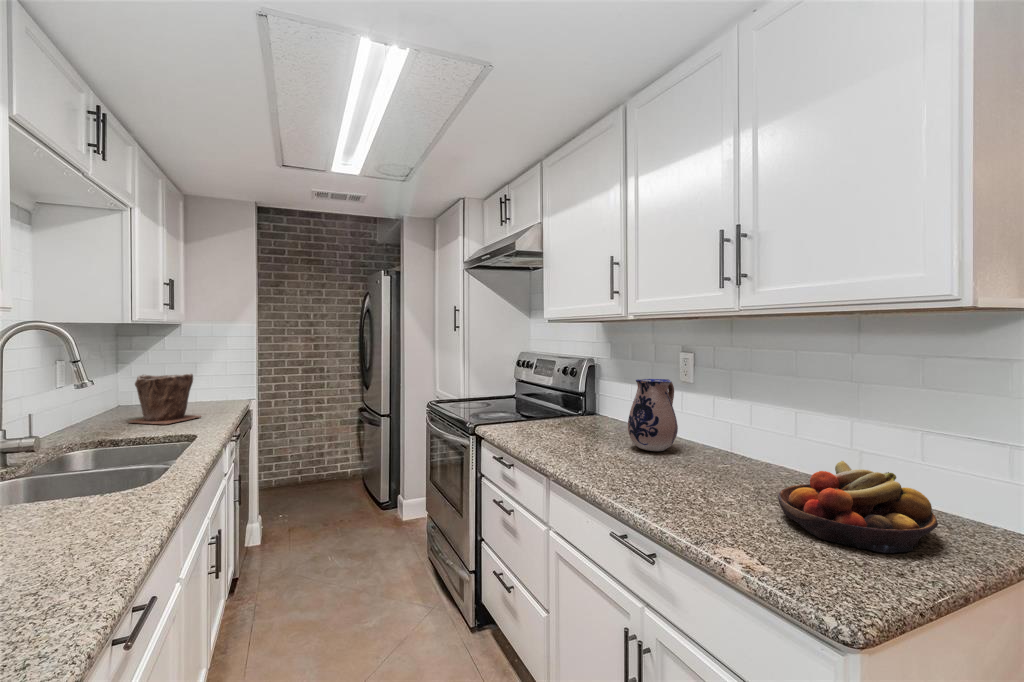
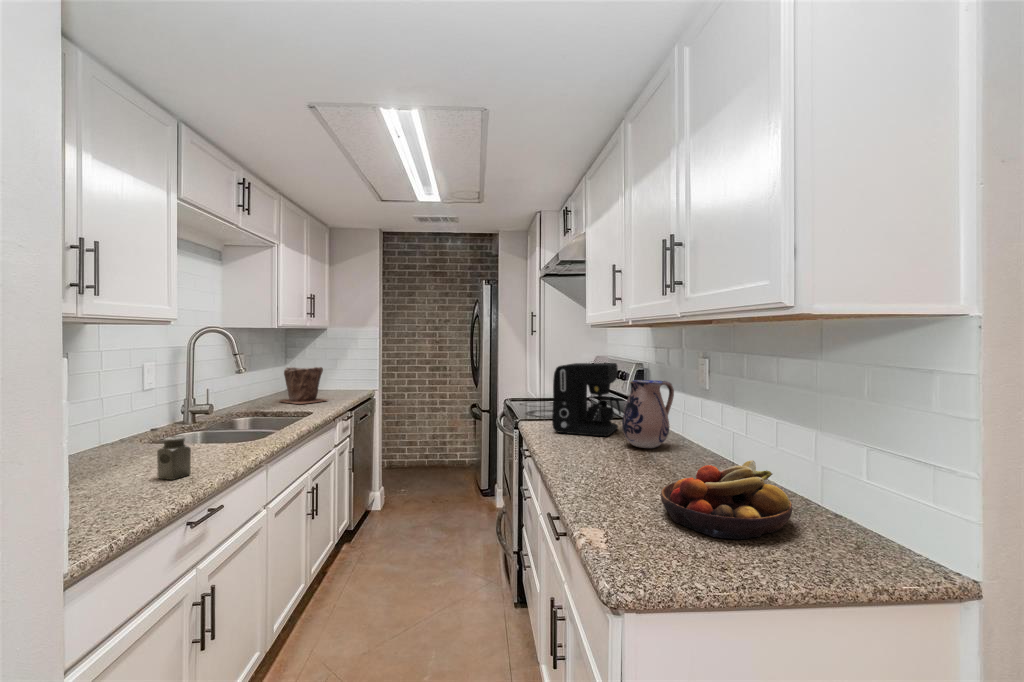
coffee maker: none [538,361,607,440] -> present [552,363,621,436]
salt shaker: none [38,501,100,577] -> present [157,436,191,480]

